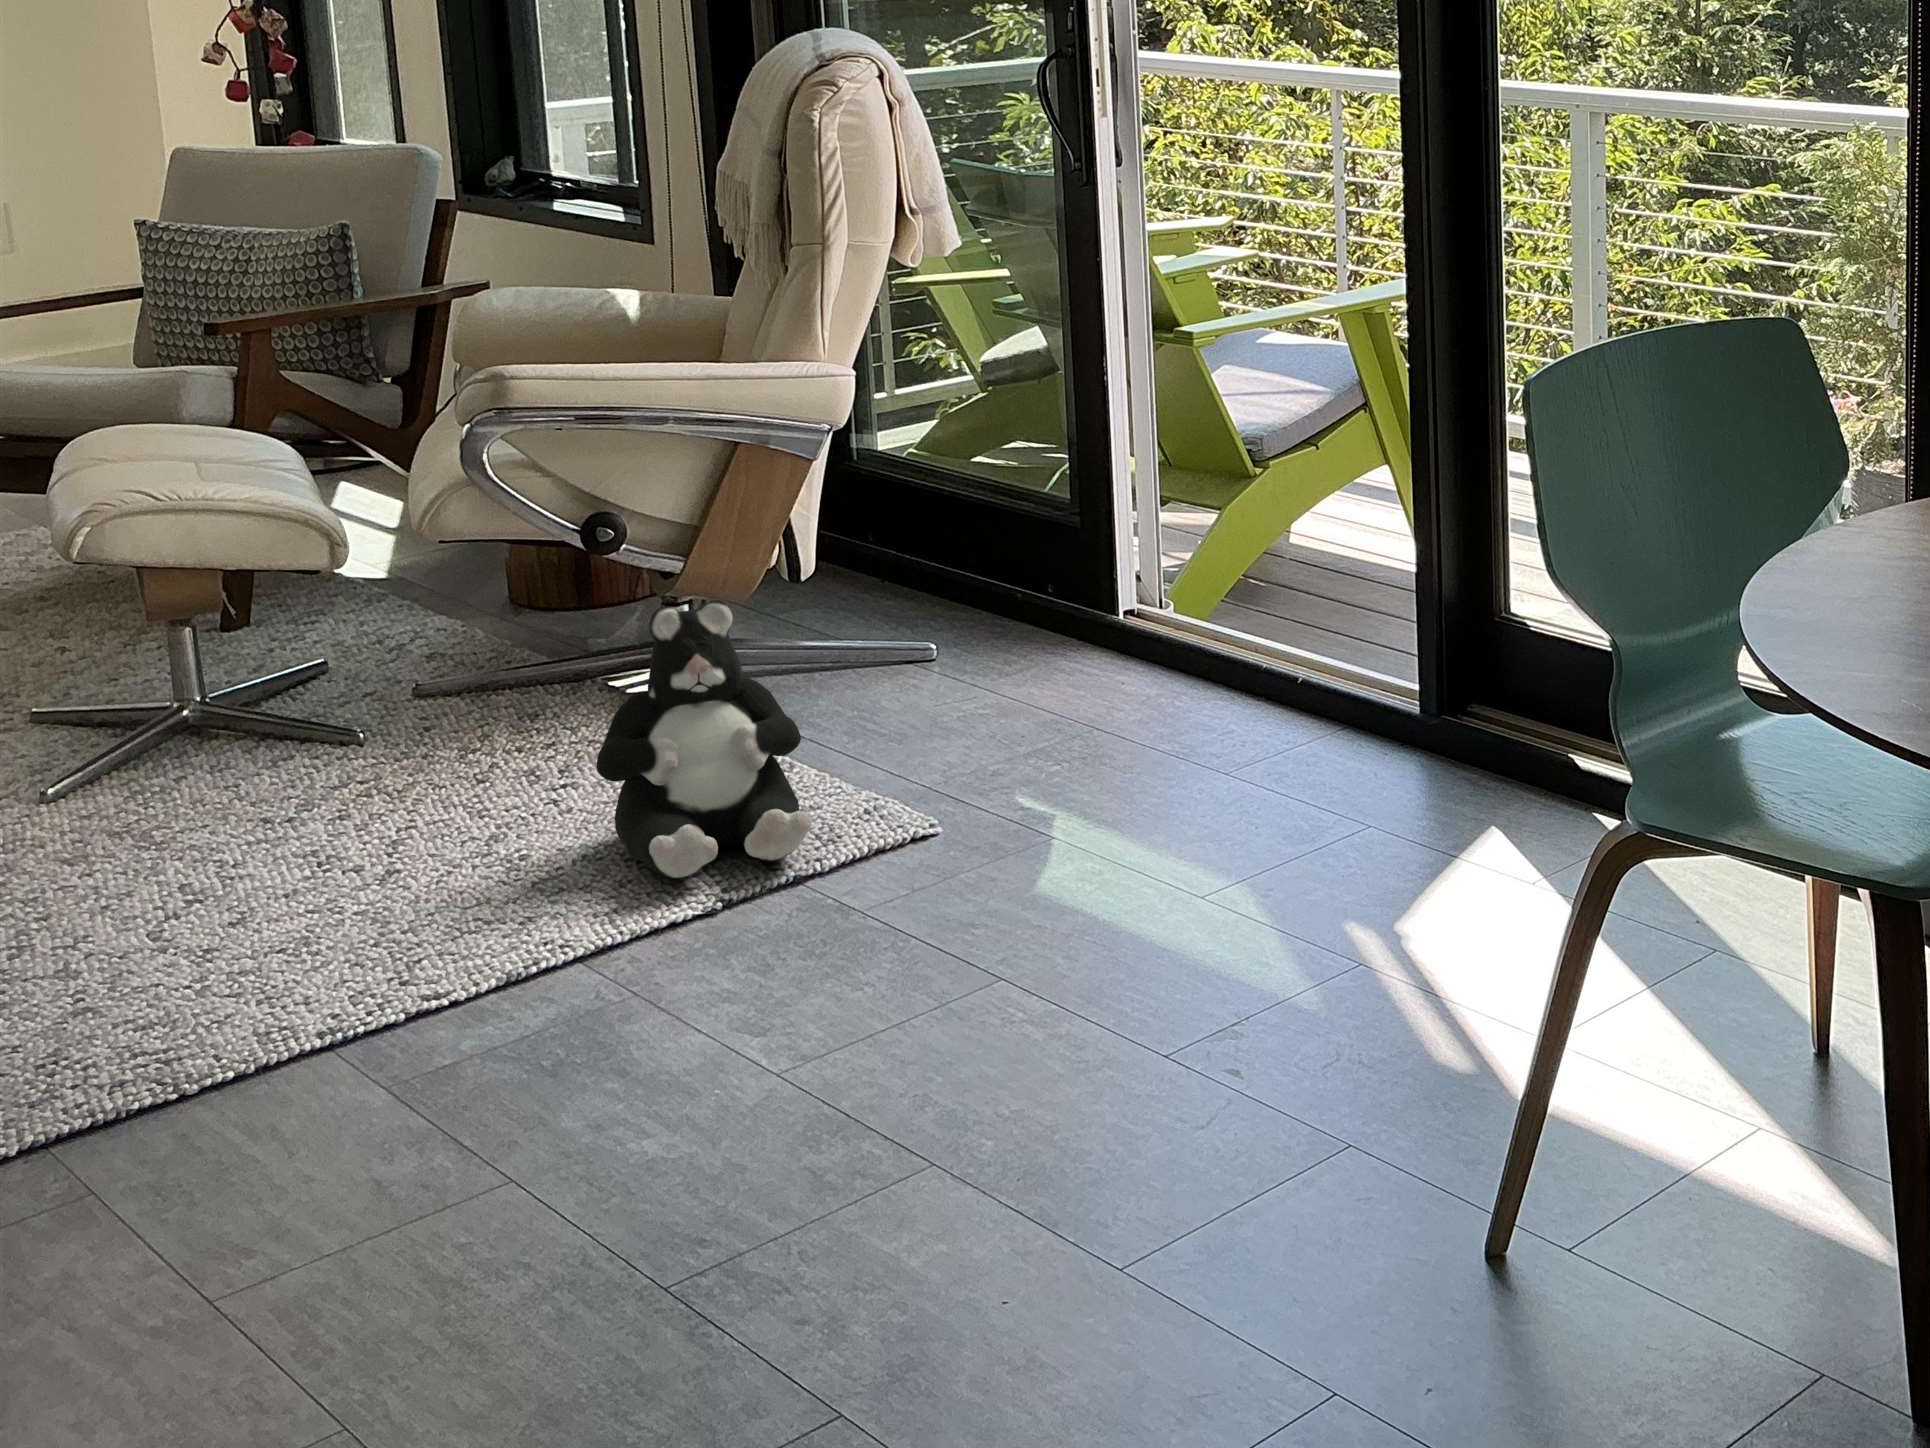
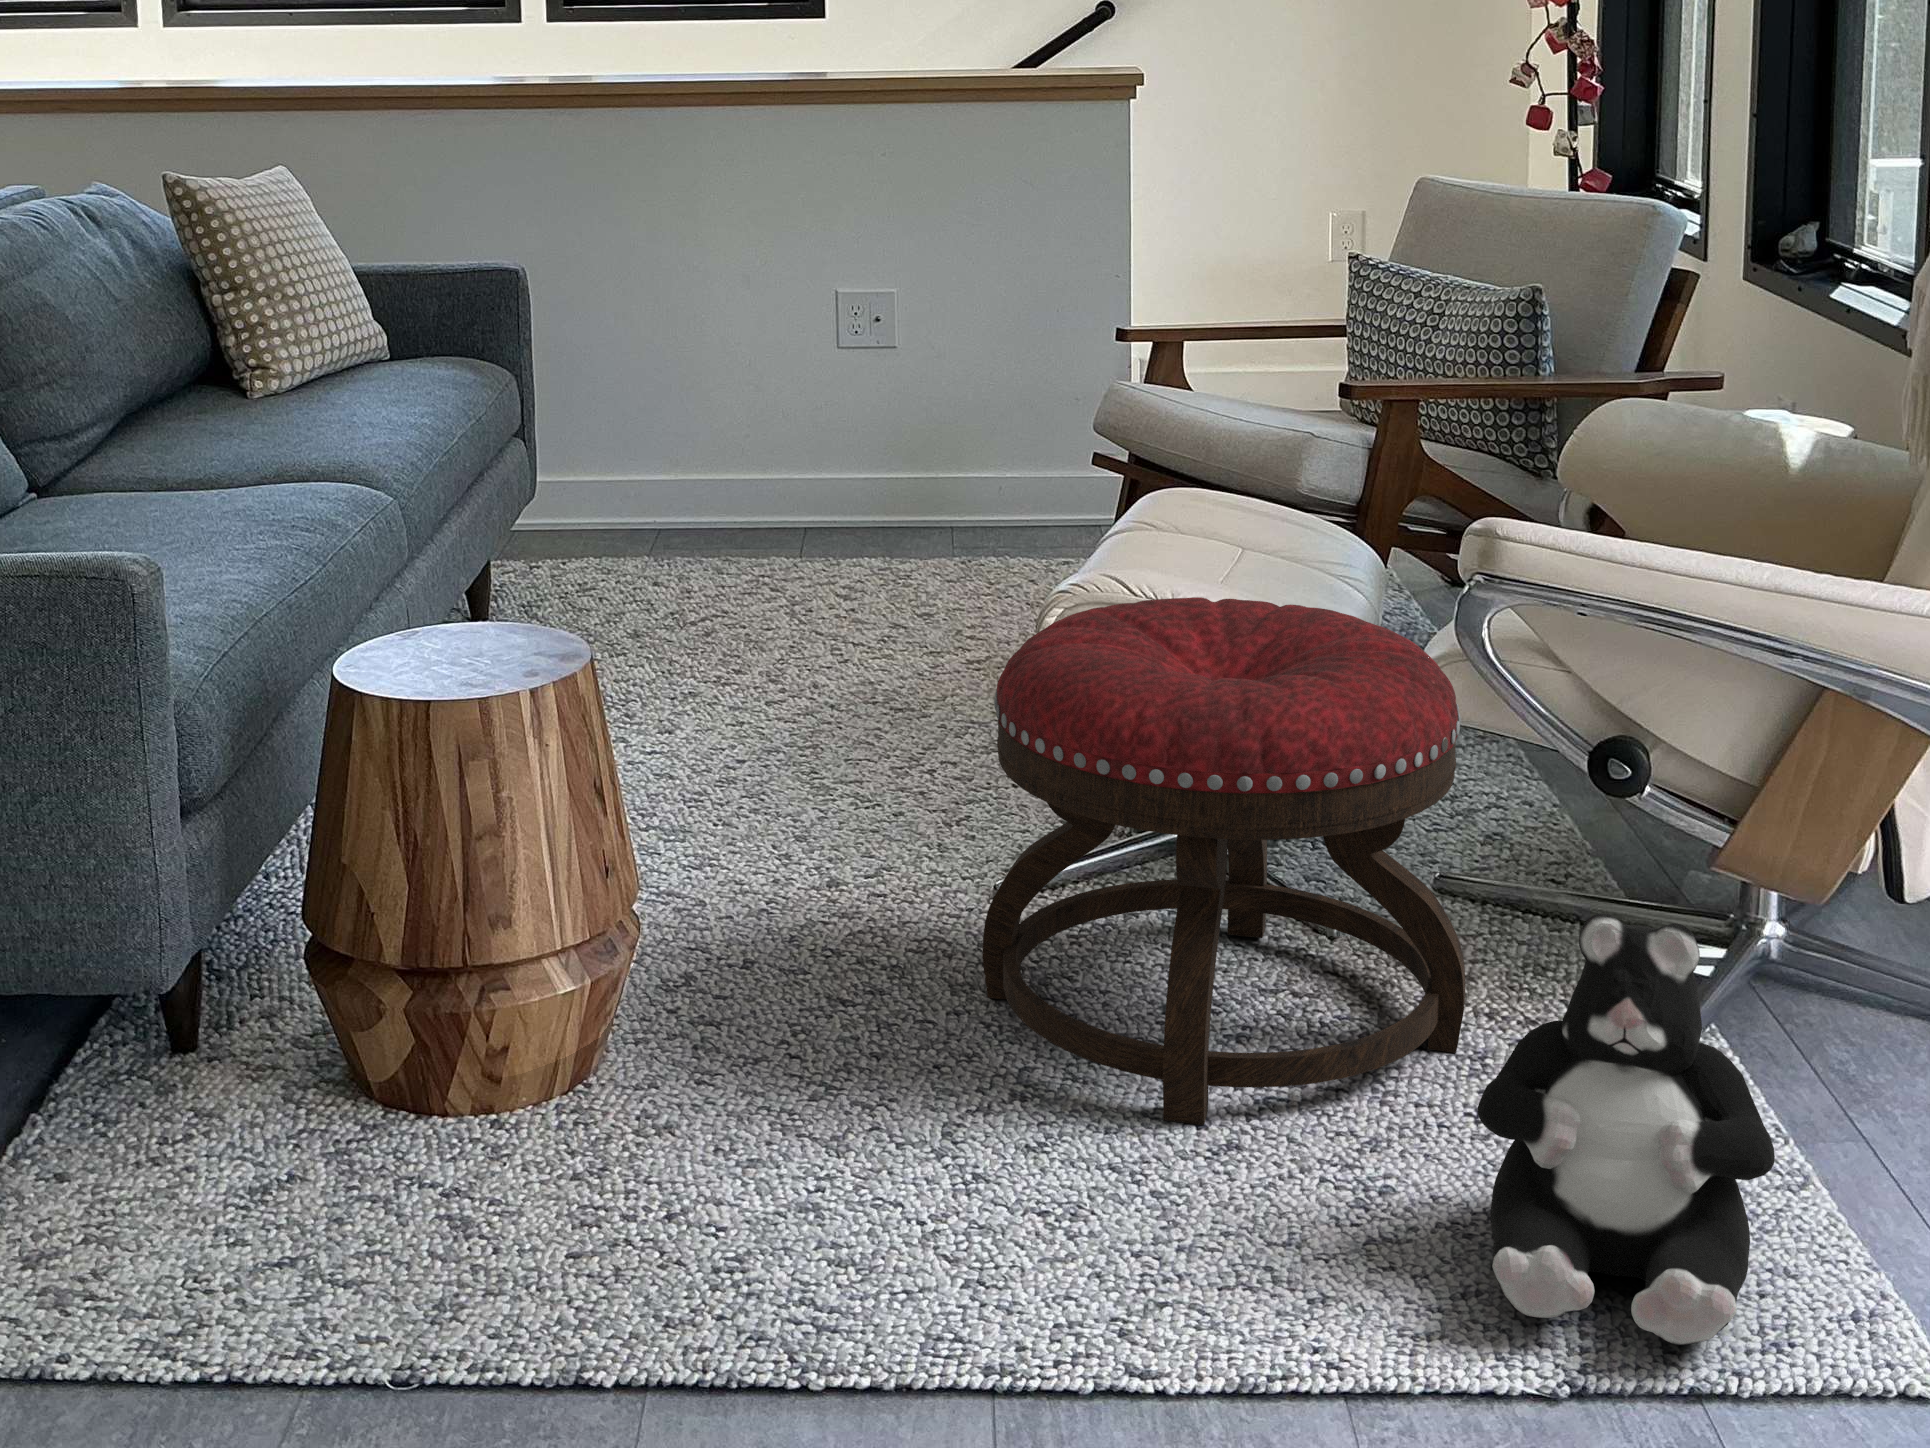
ottoman: none [72,475,513,877] -> present [982,597,1466,1125]

